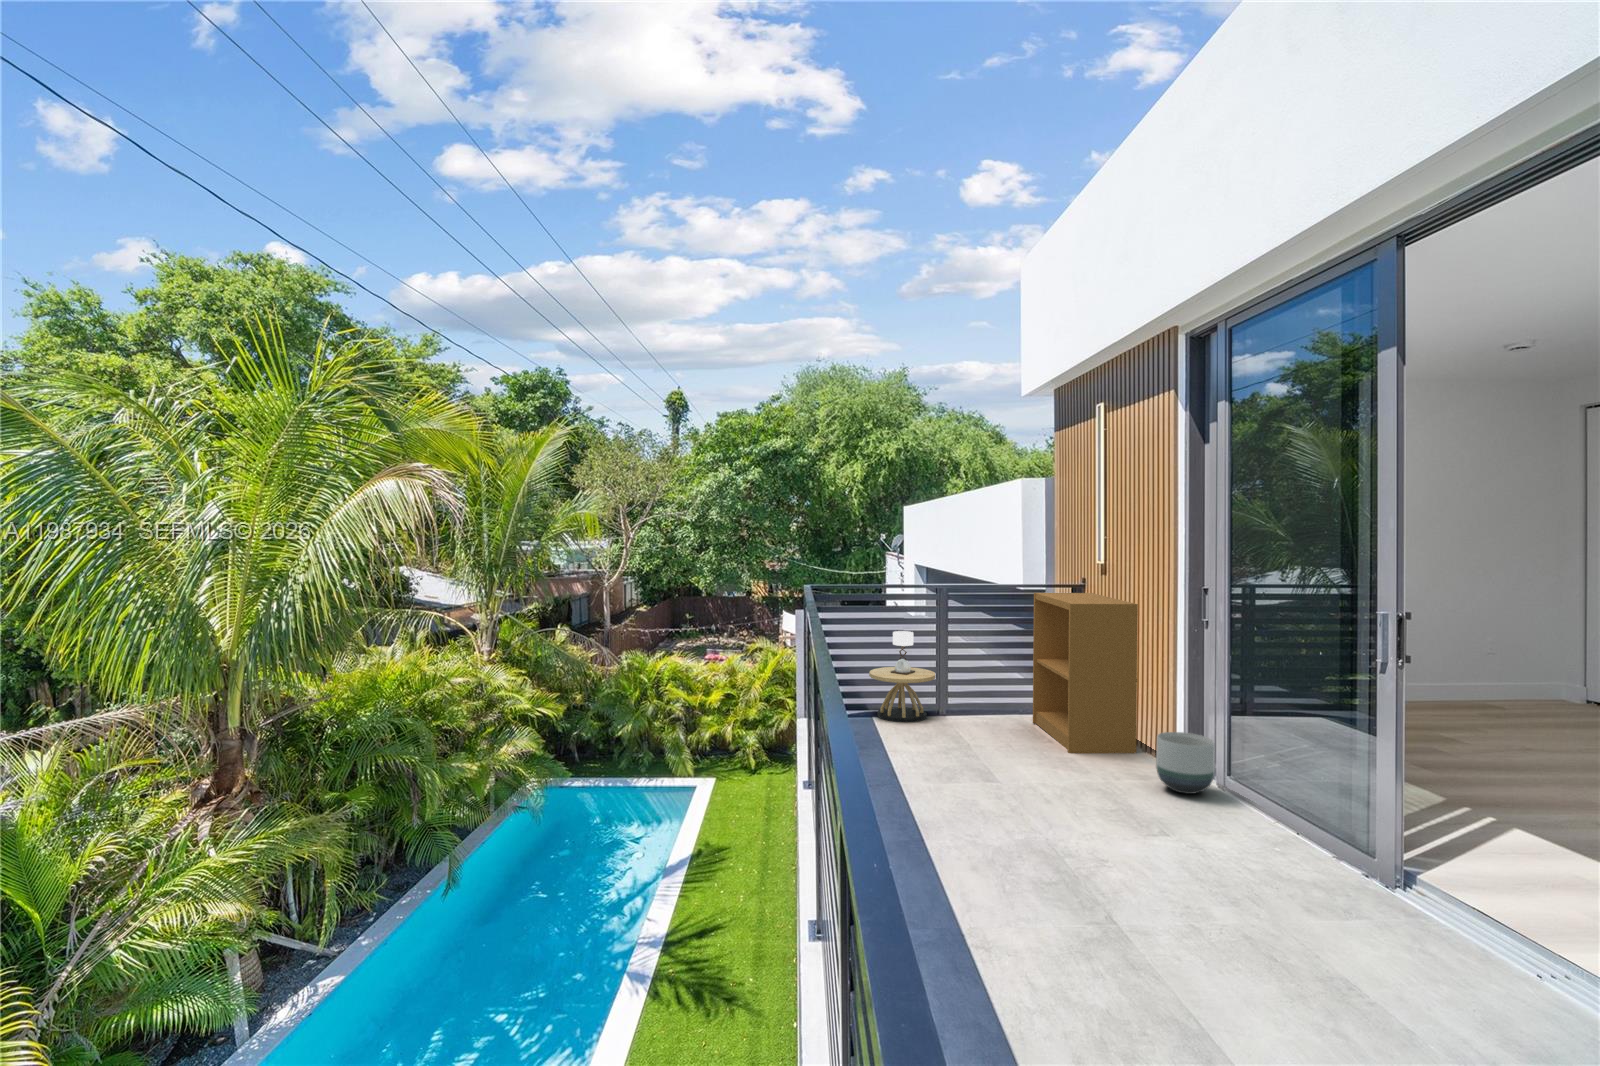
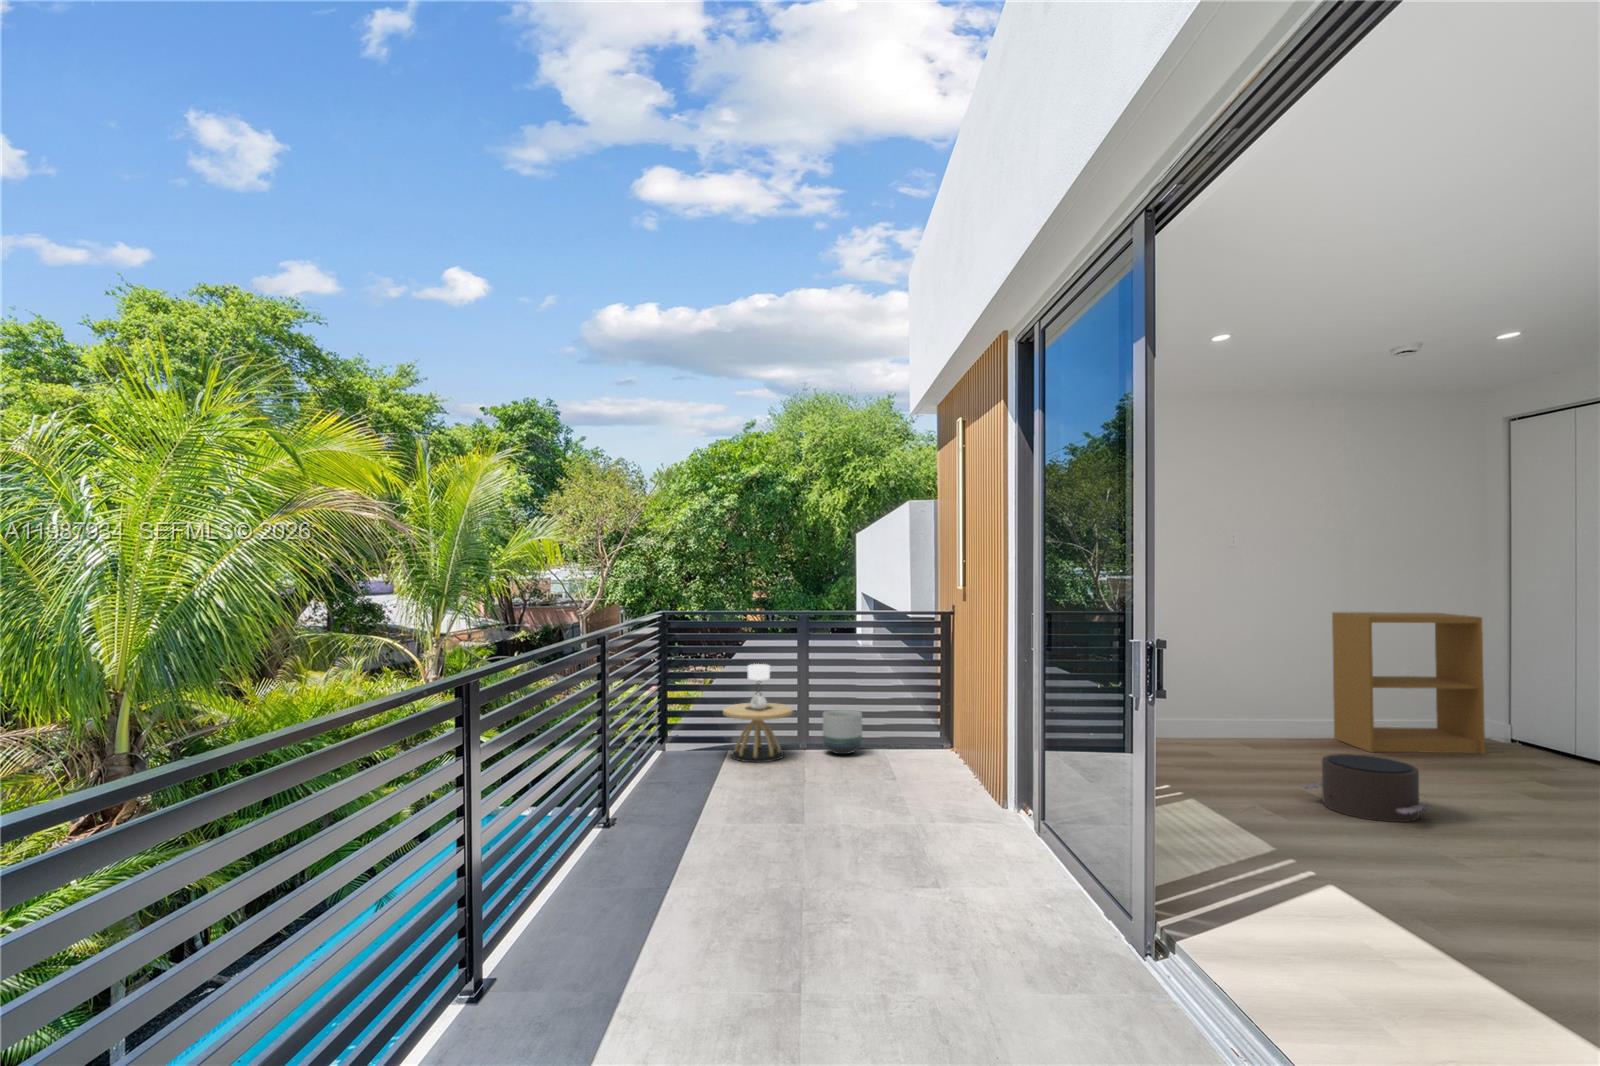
bookshelf: present [1033,593,1138,753] -> present [1332,612,1485,754]
pouf: none [1434,715,1562,775] -> present [1304,754,1431,822]
planter: present [1156,732,1215,794] -> present [823,709,862,754]

